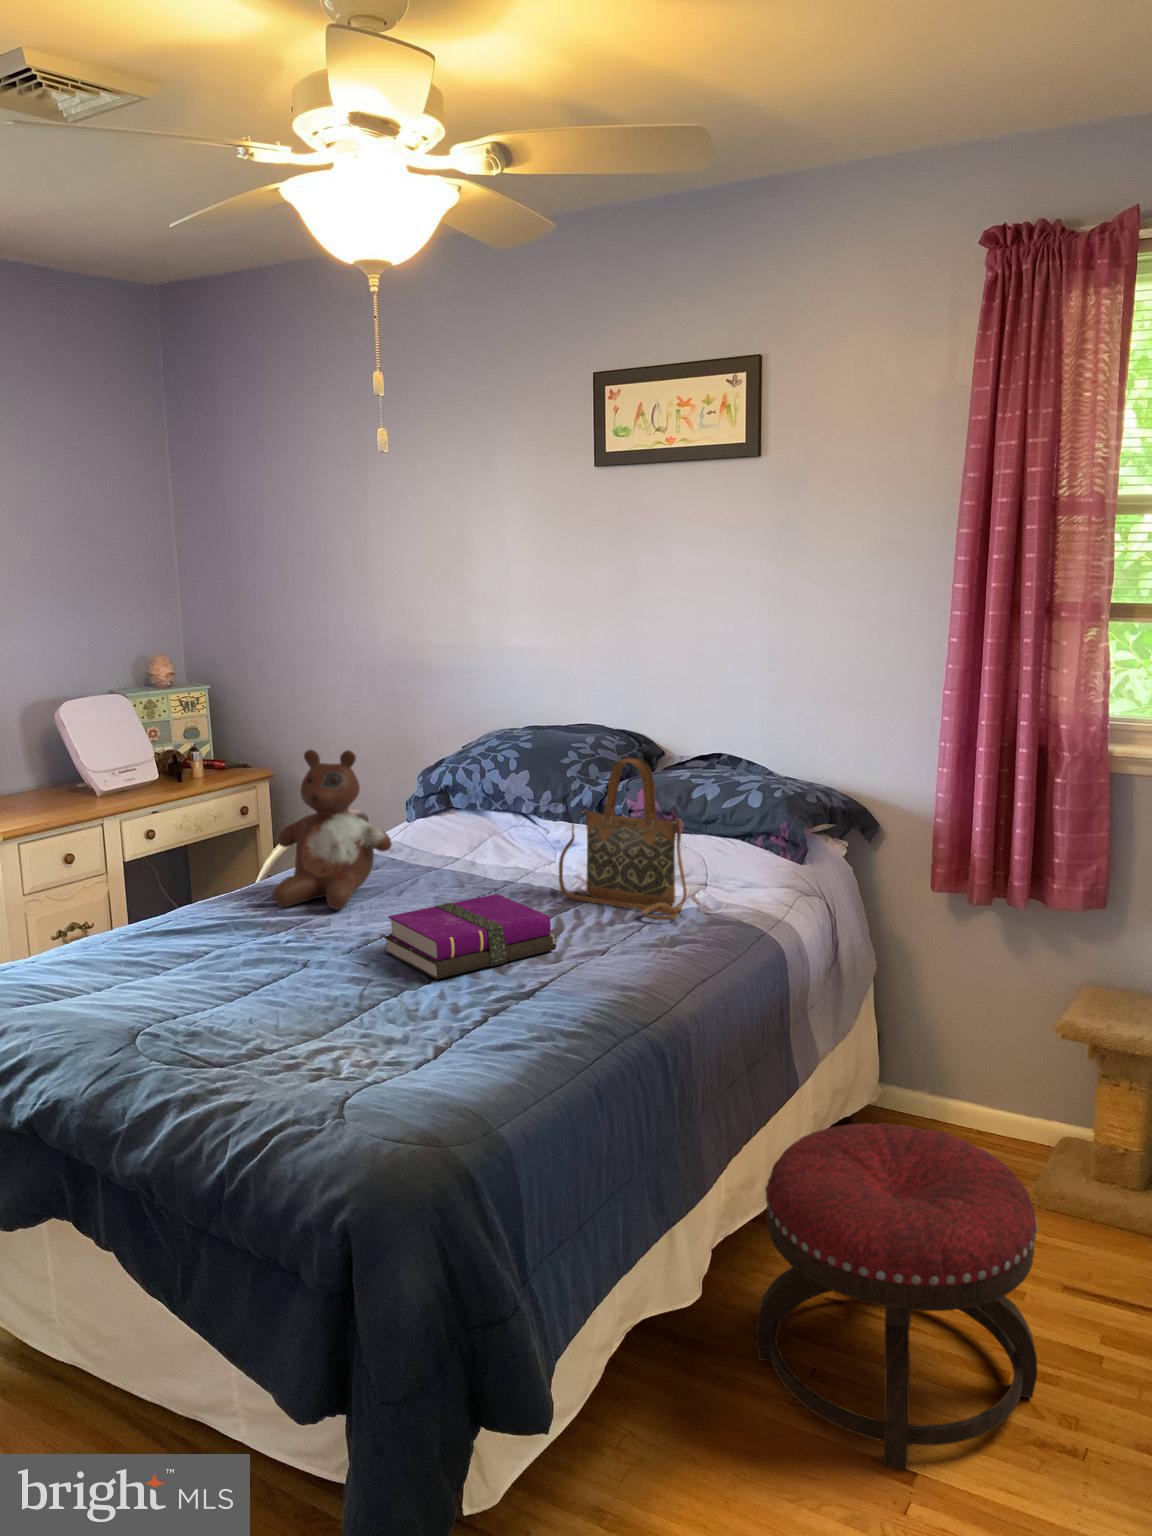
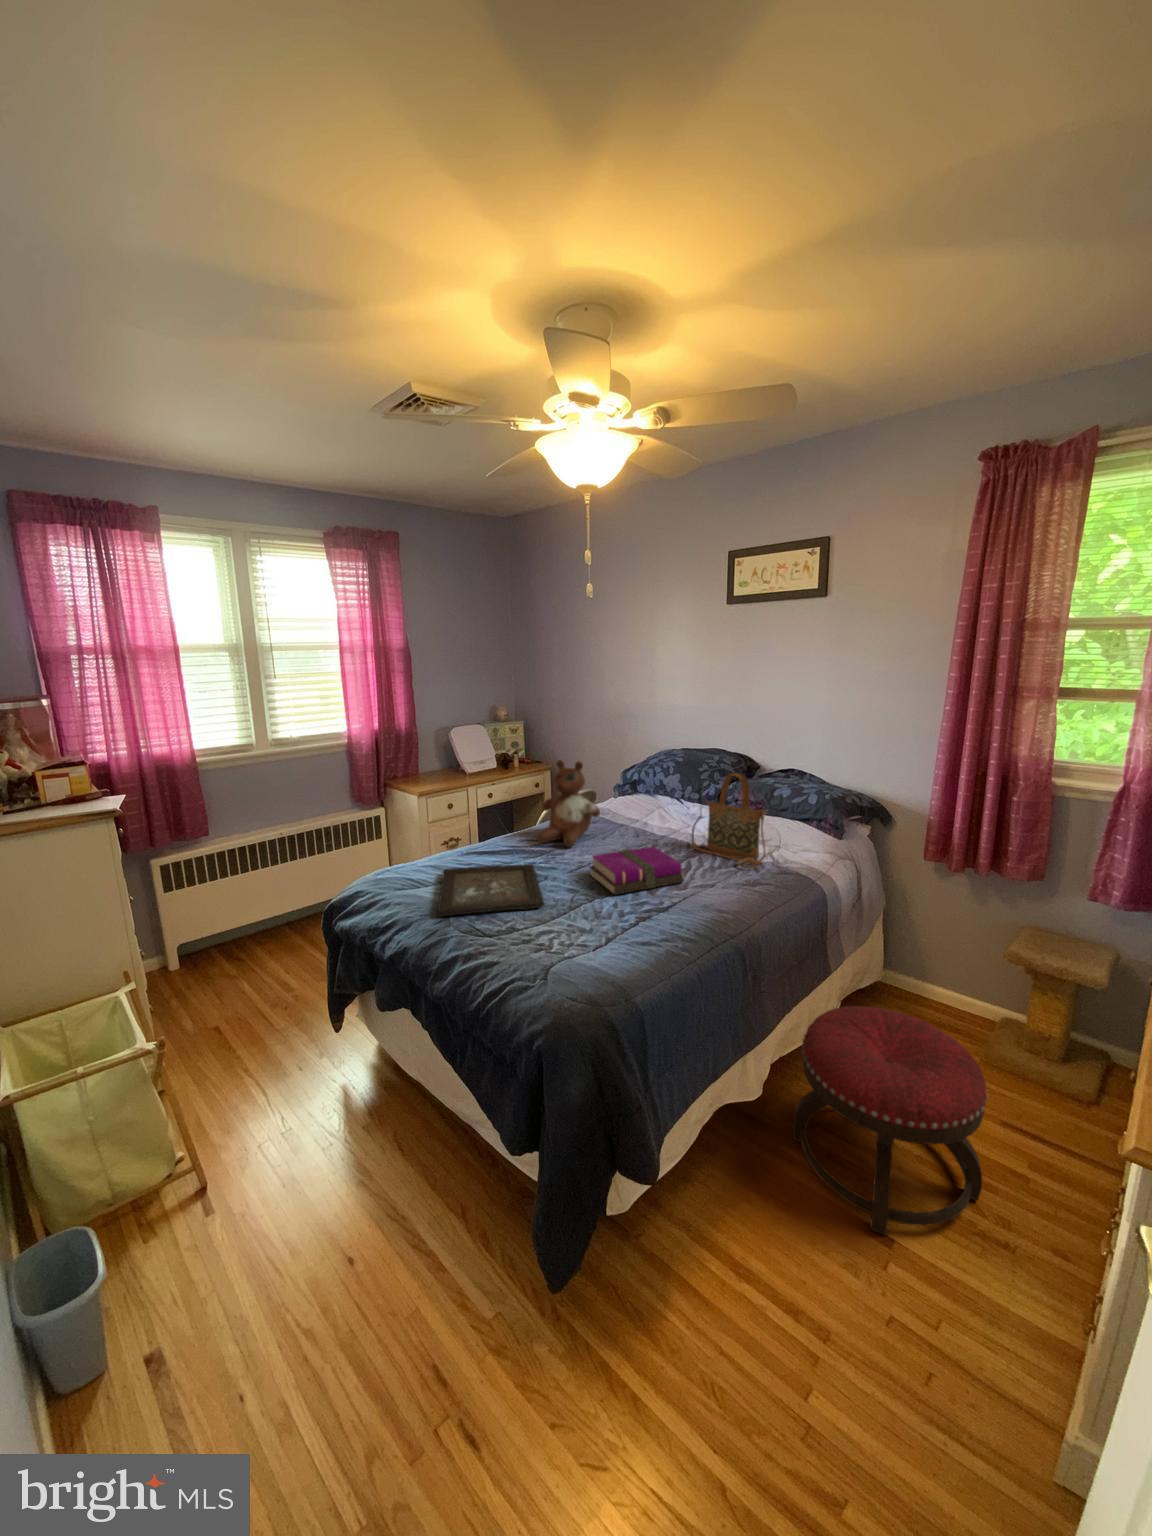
tray: none [99,941,312,1042] -> present [438,864,544,917]

